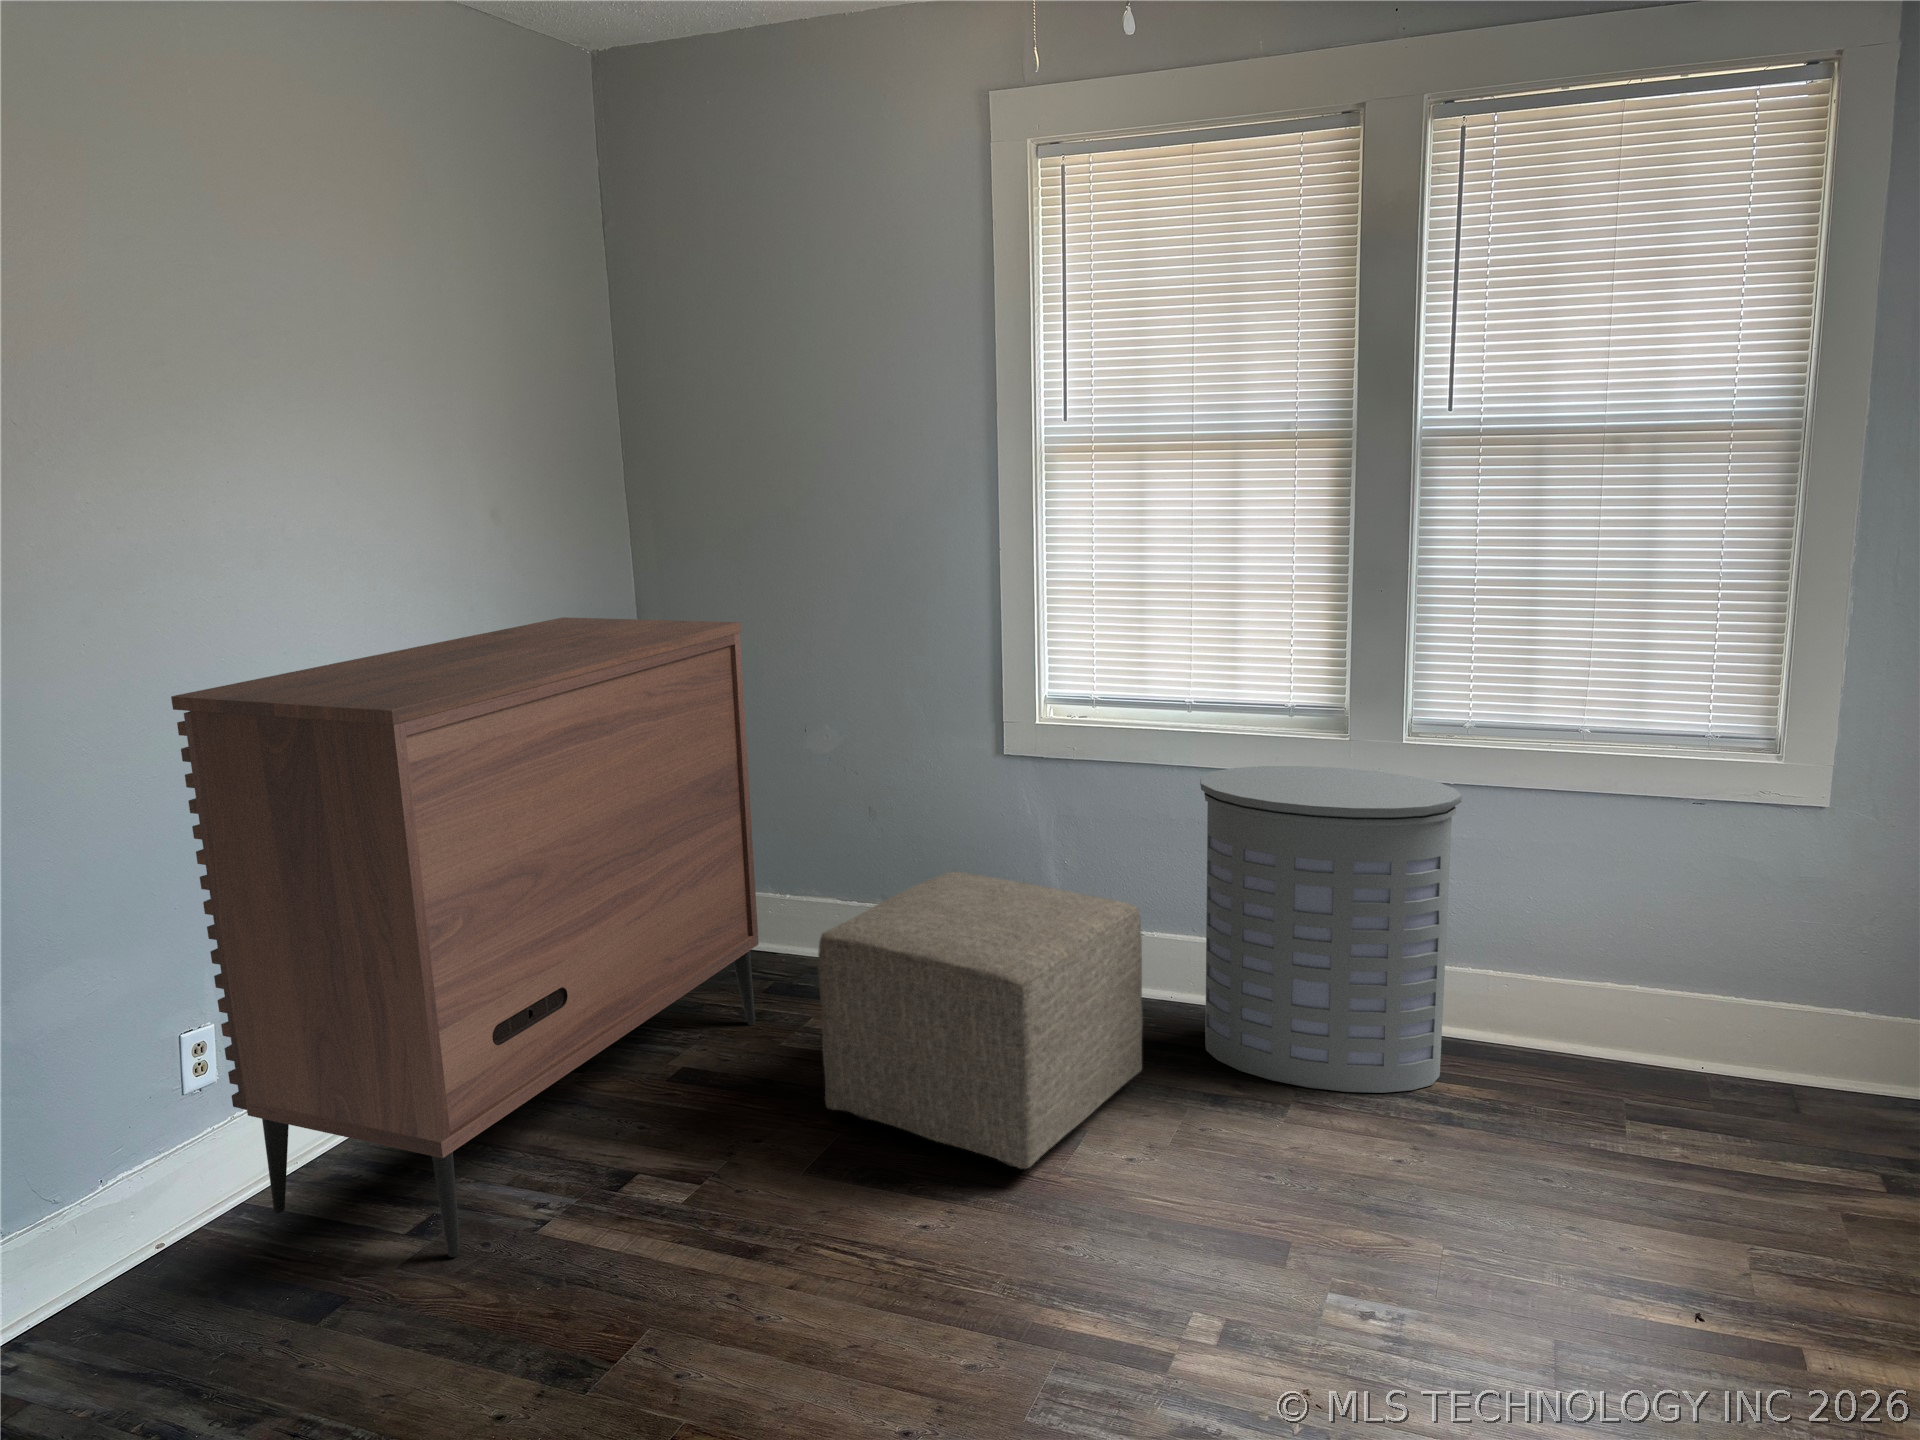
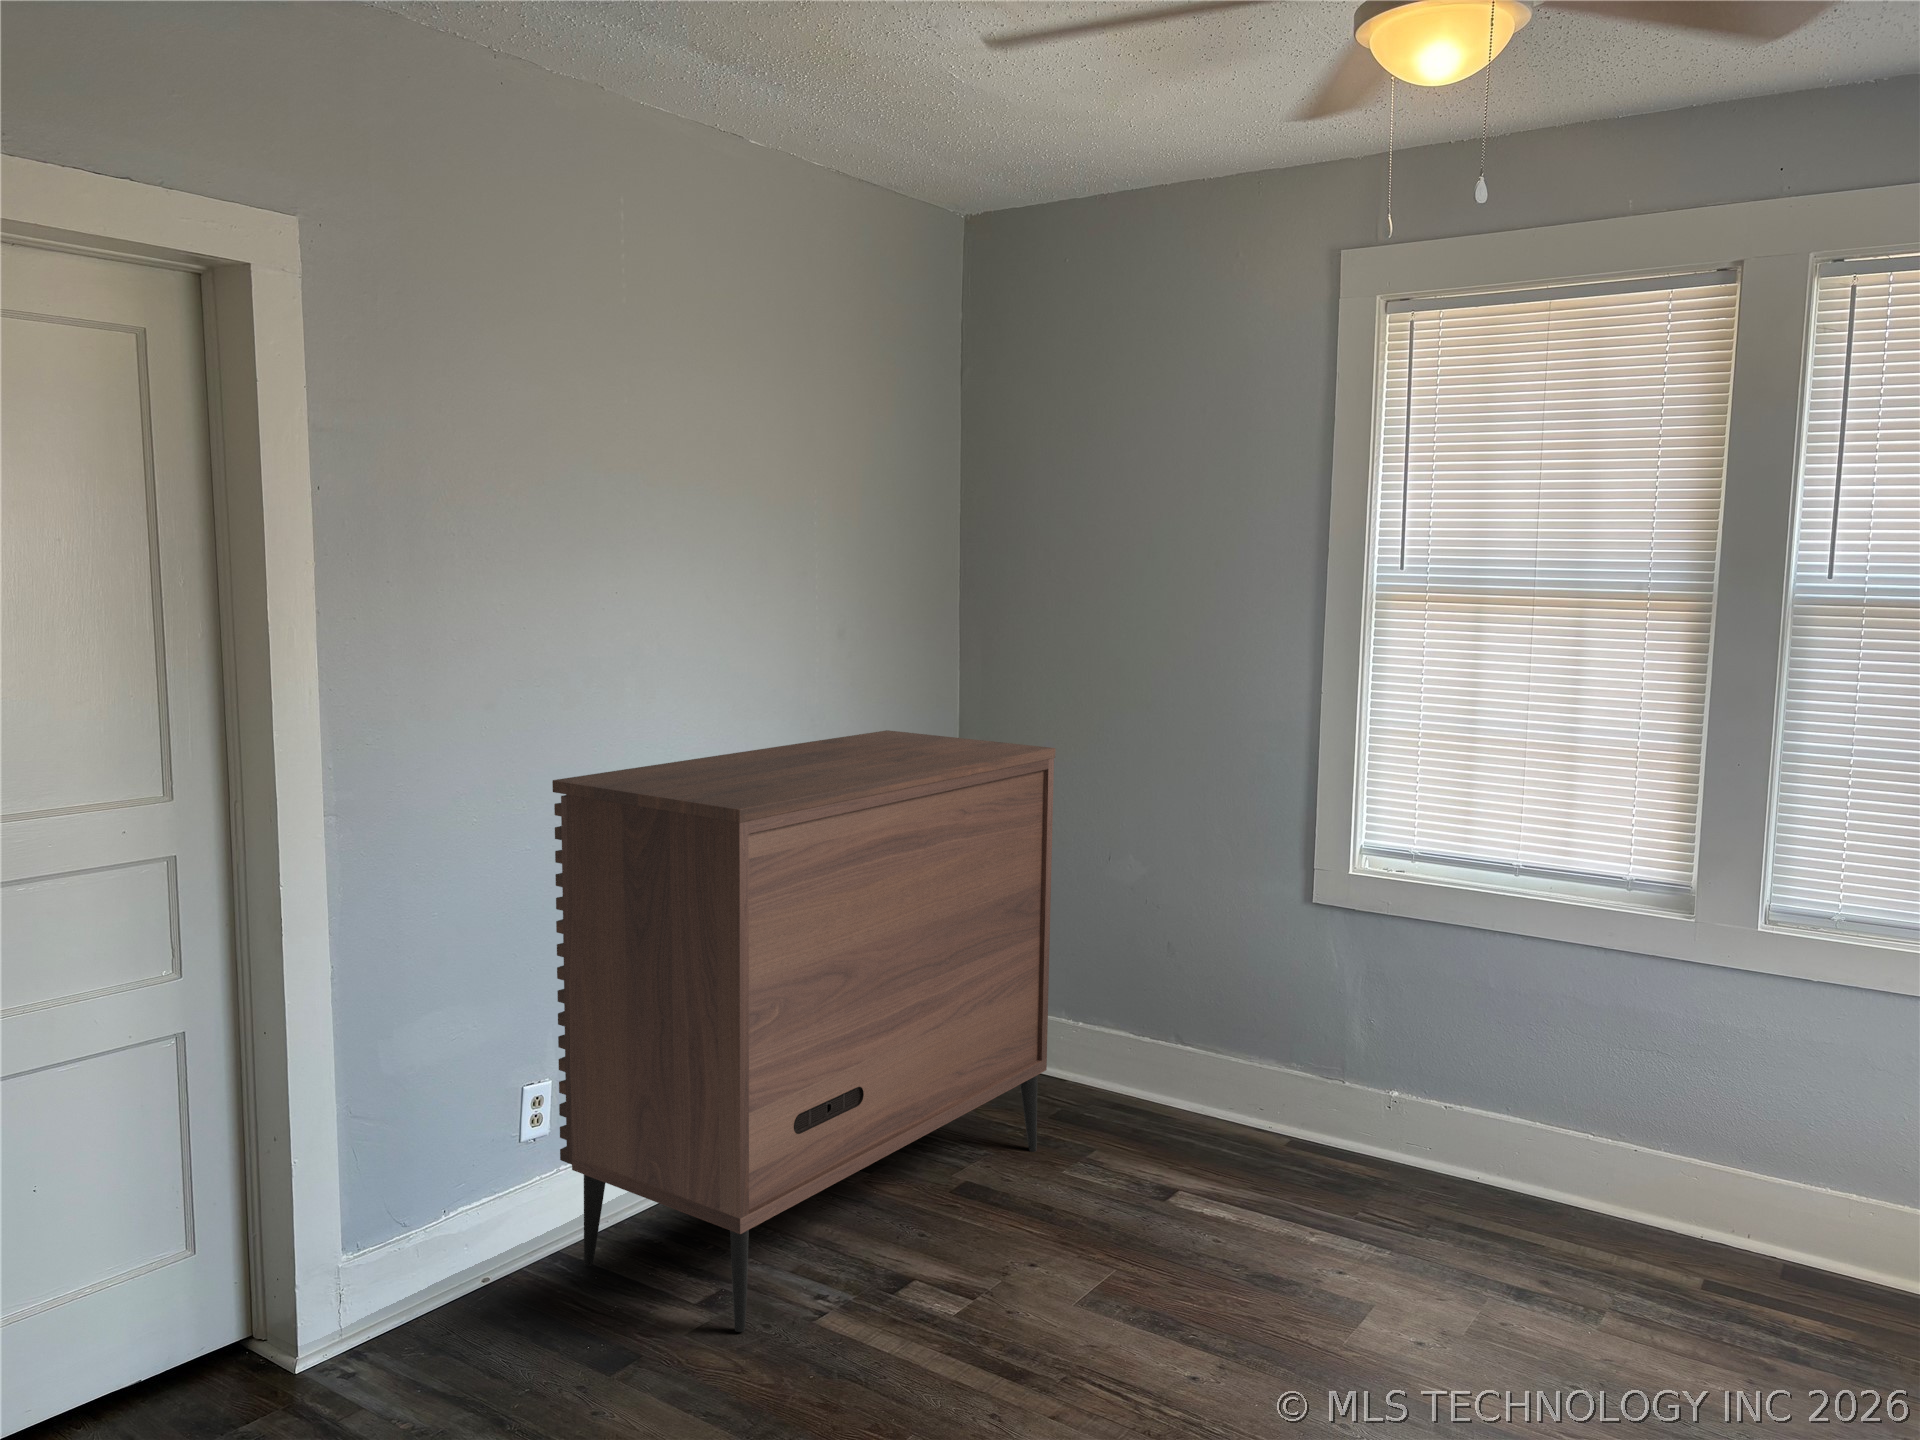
laundry hamper: present [1200,766,1462,1093] -> none [1513,940,1822,1319]
ottoman: present [818,871,1143,1169] -> none [1102,1018,1446,1335]

